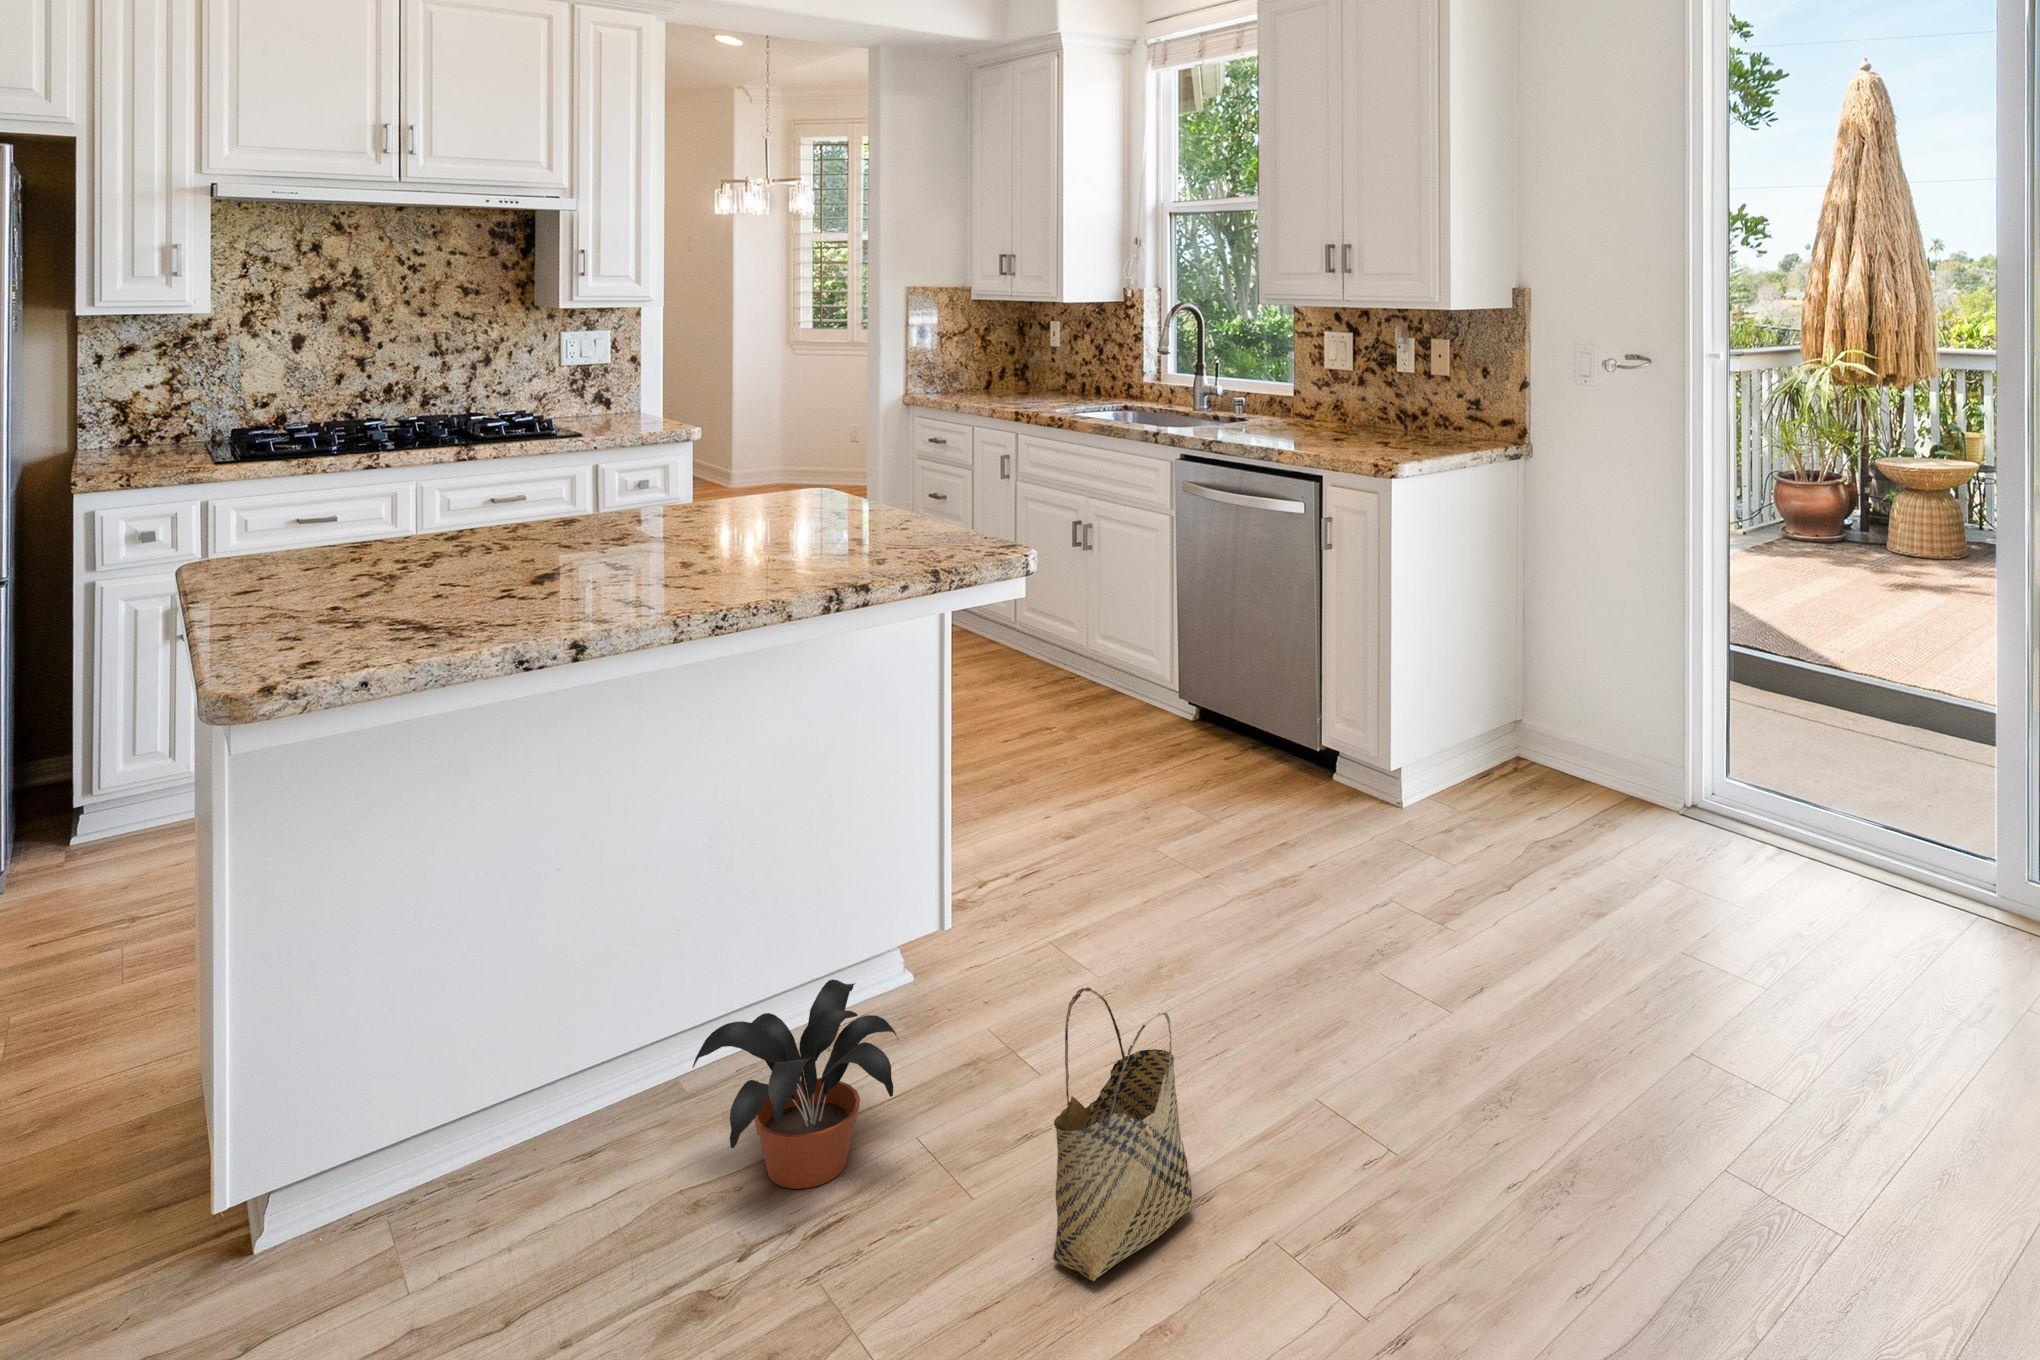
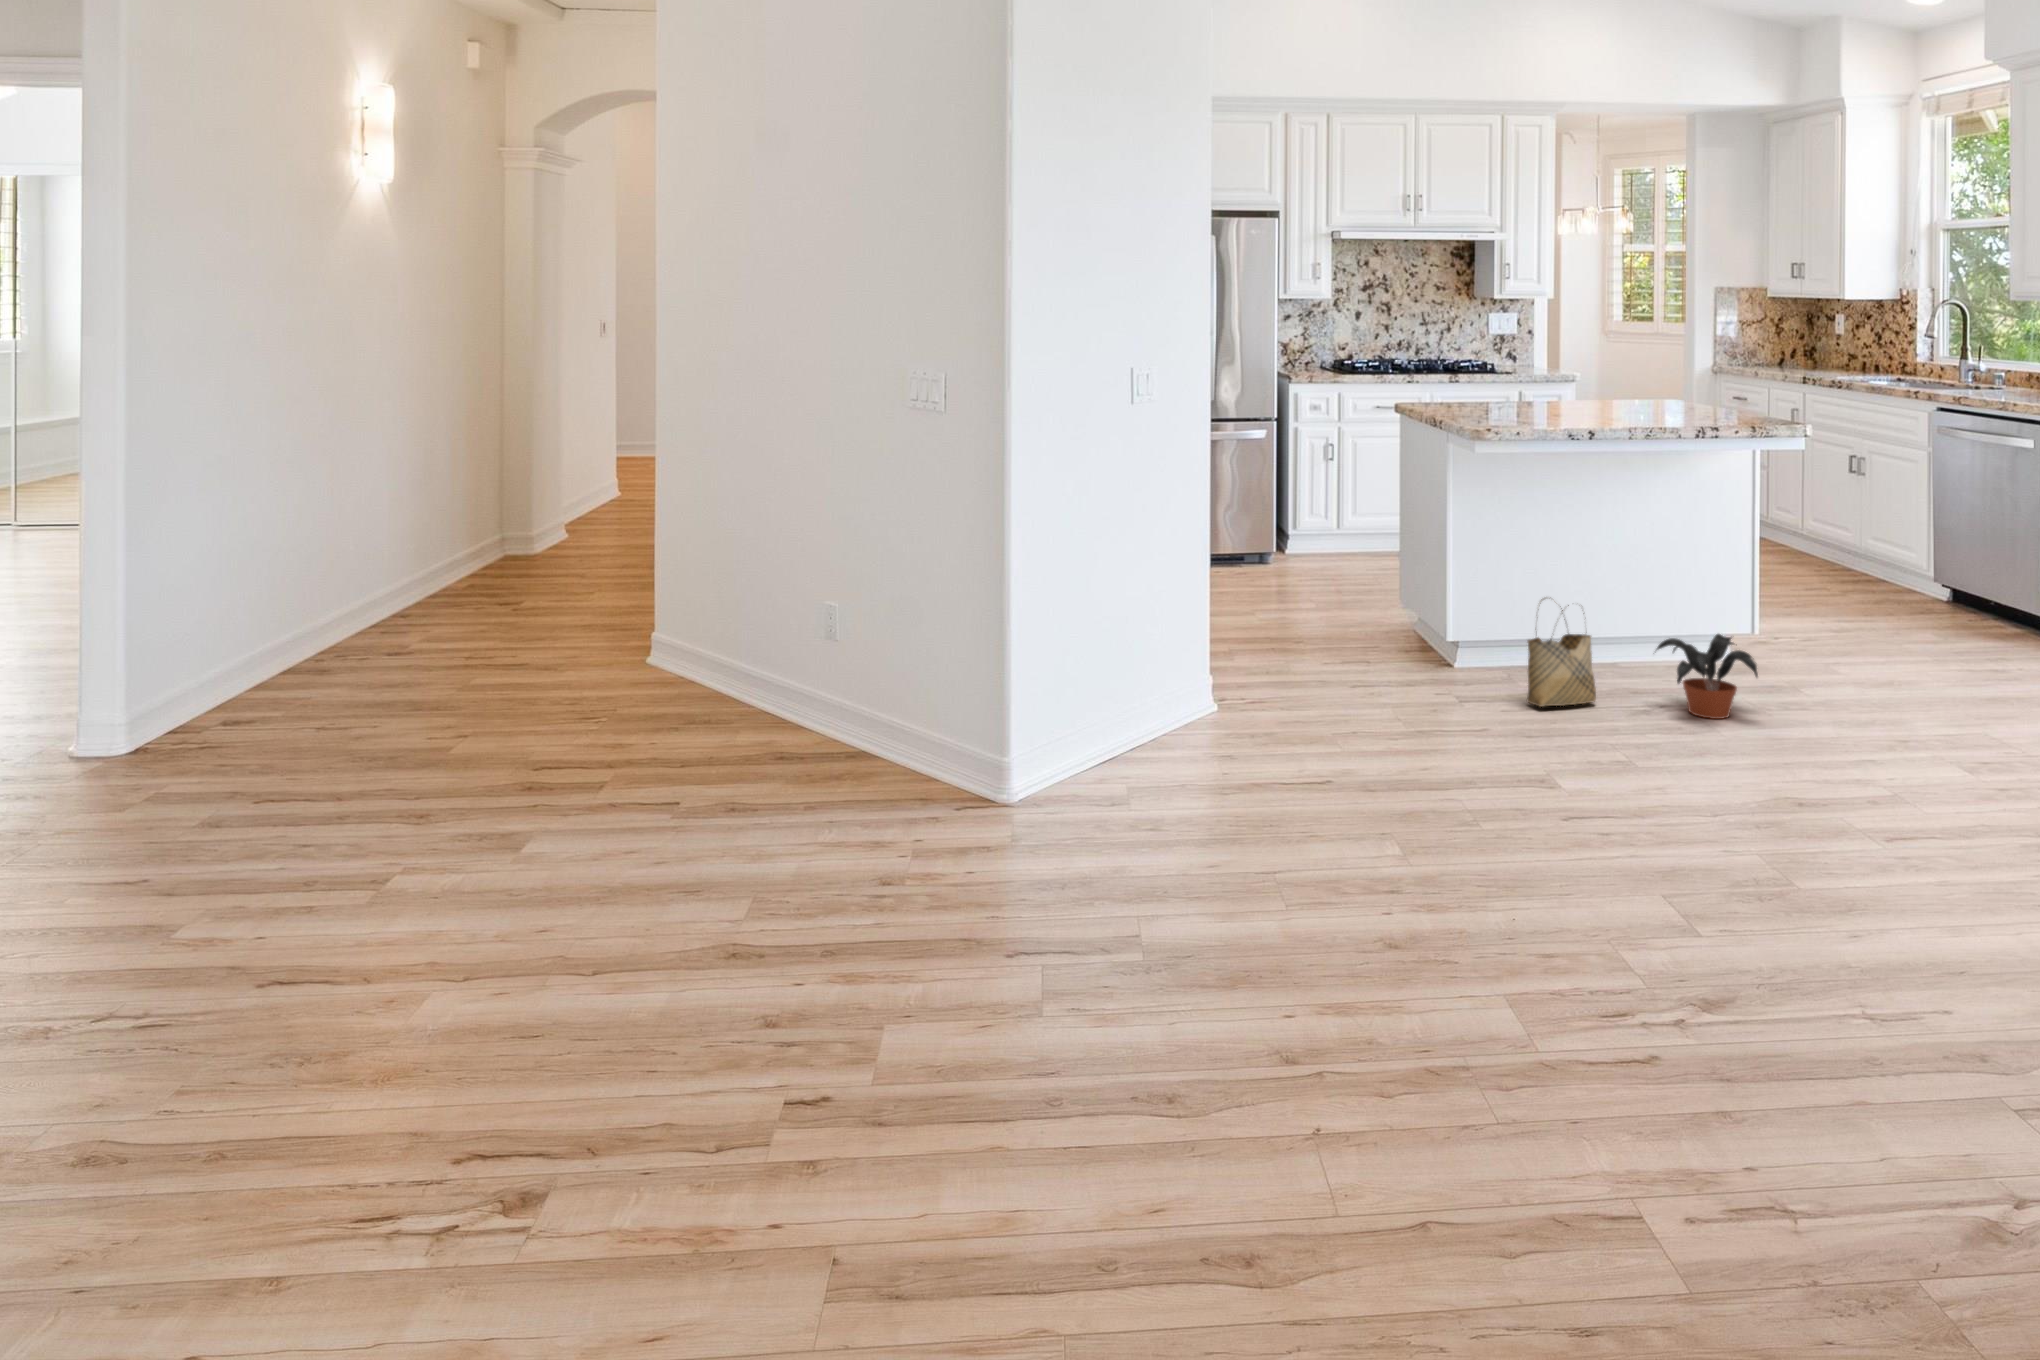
woven basket: present [1053,987,1193,1281] -> present [1527,598,1596,707]

